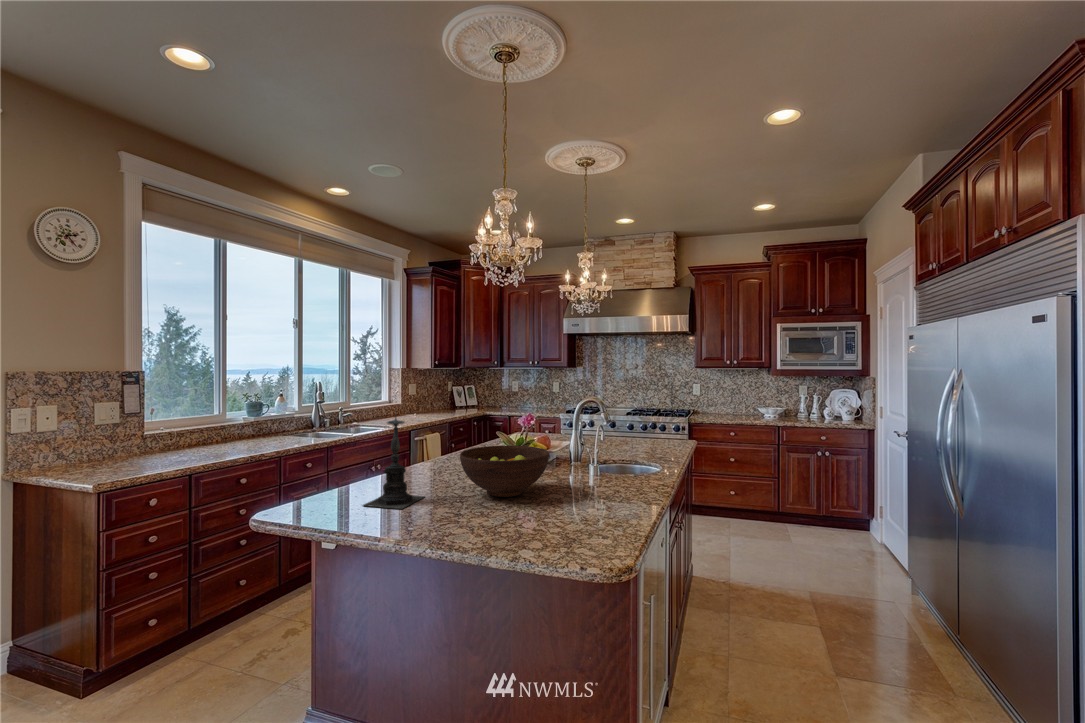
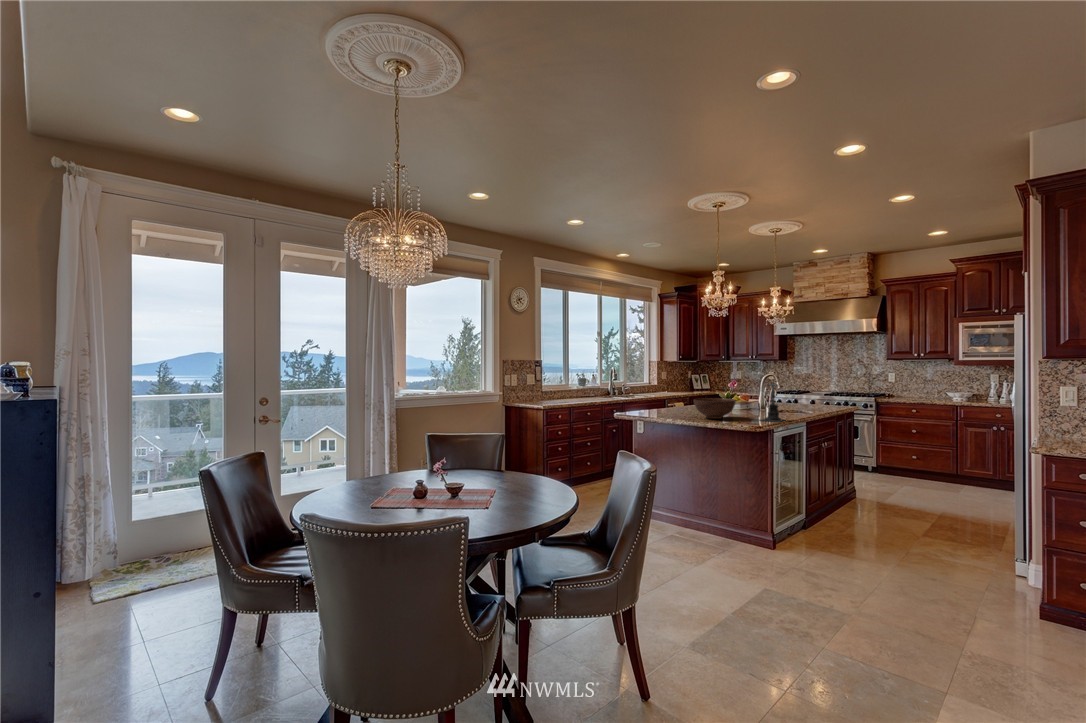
candle holder: present [363,418,424,509] -> present [762,383,783,422]

